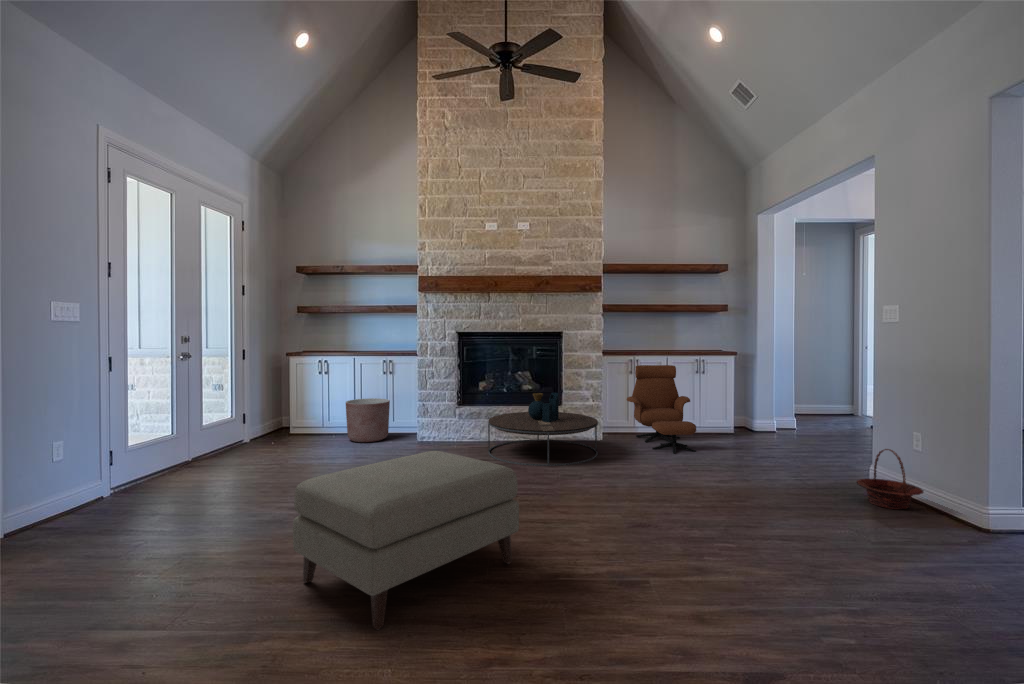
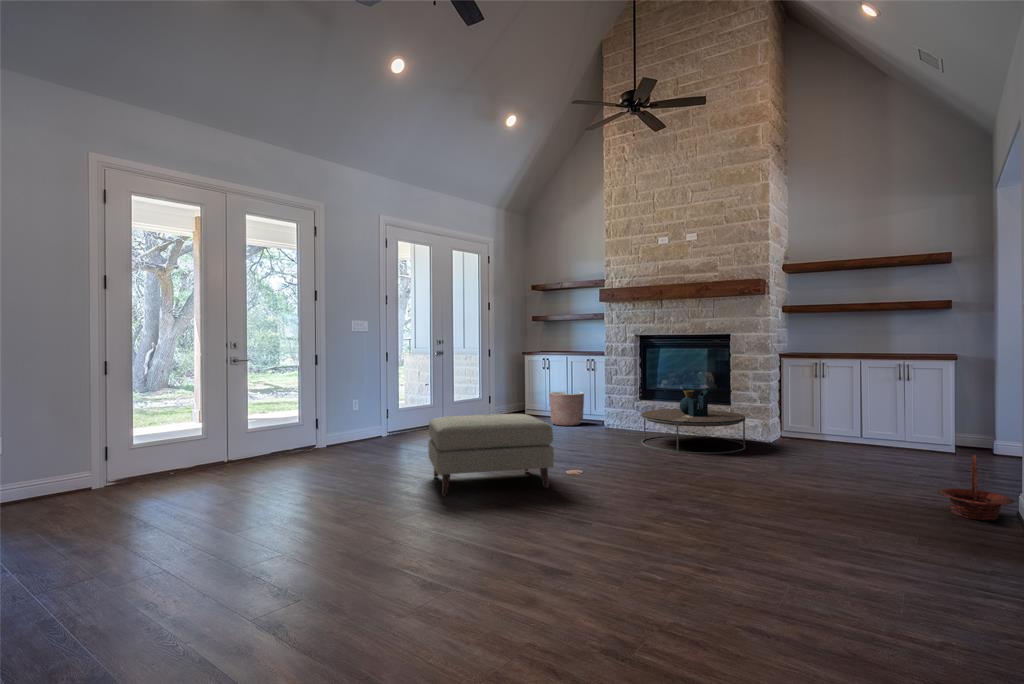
lounge chair: present [627,365,696,454] -> none [801,369,878,460]

